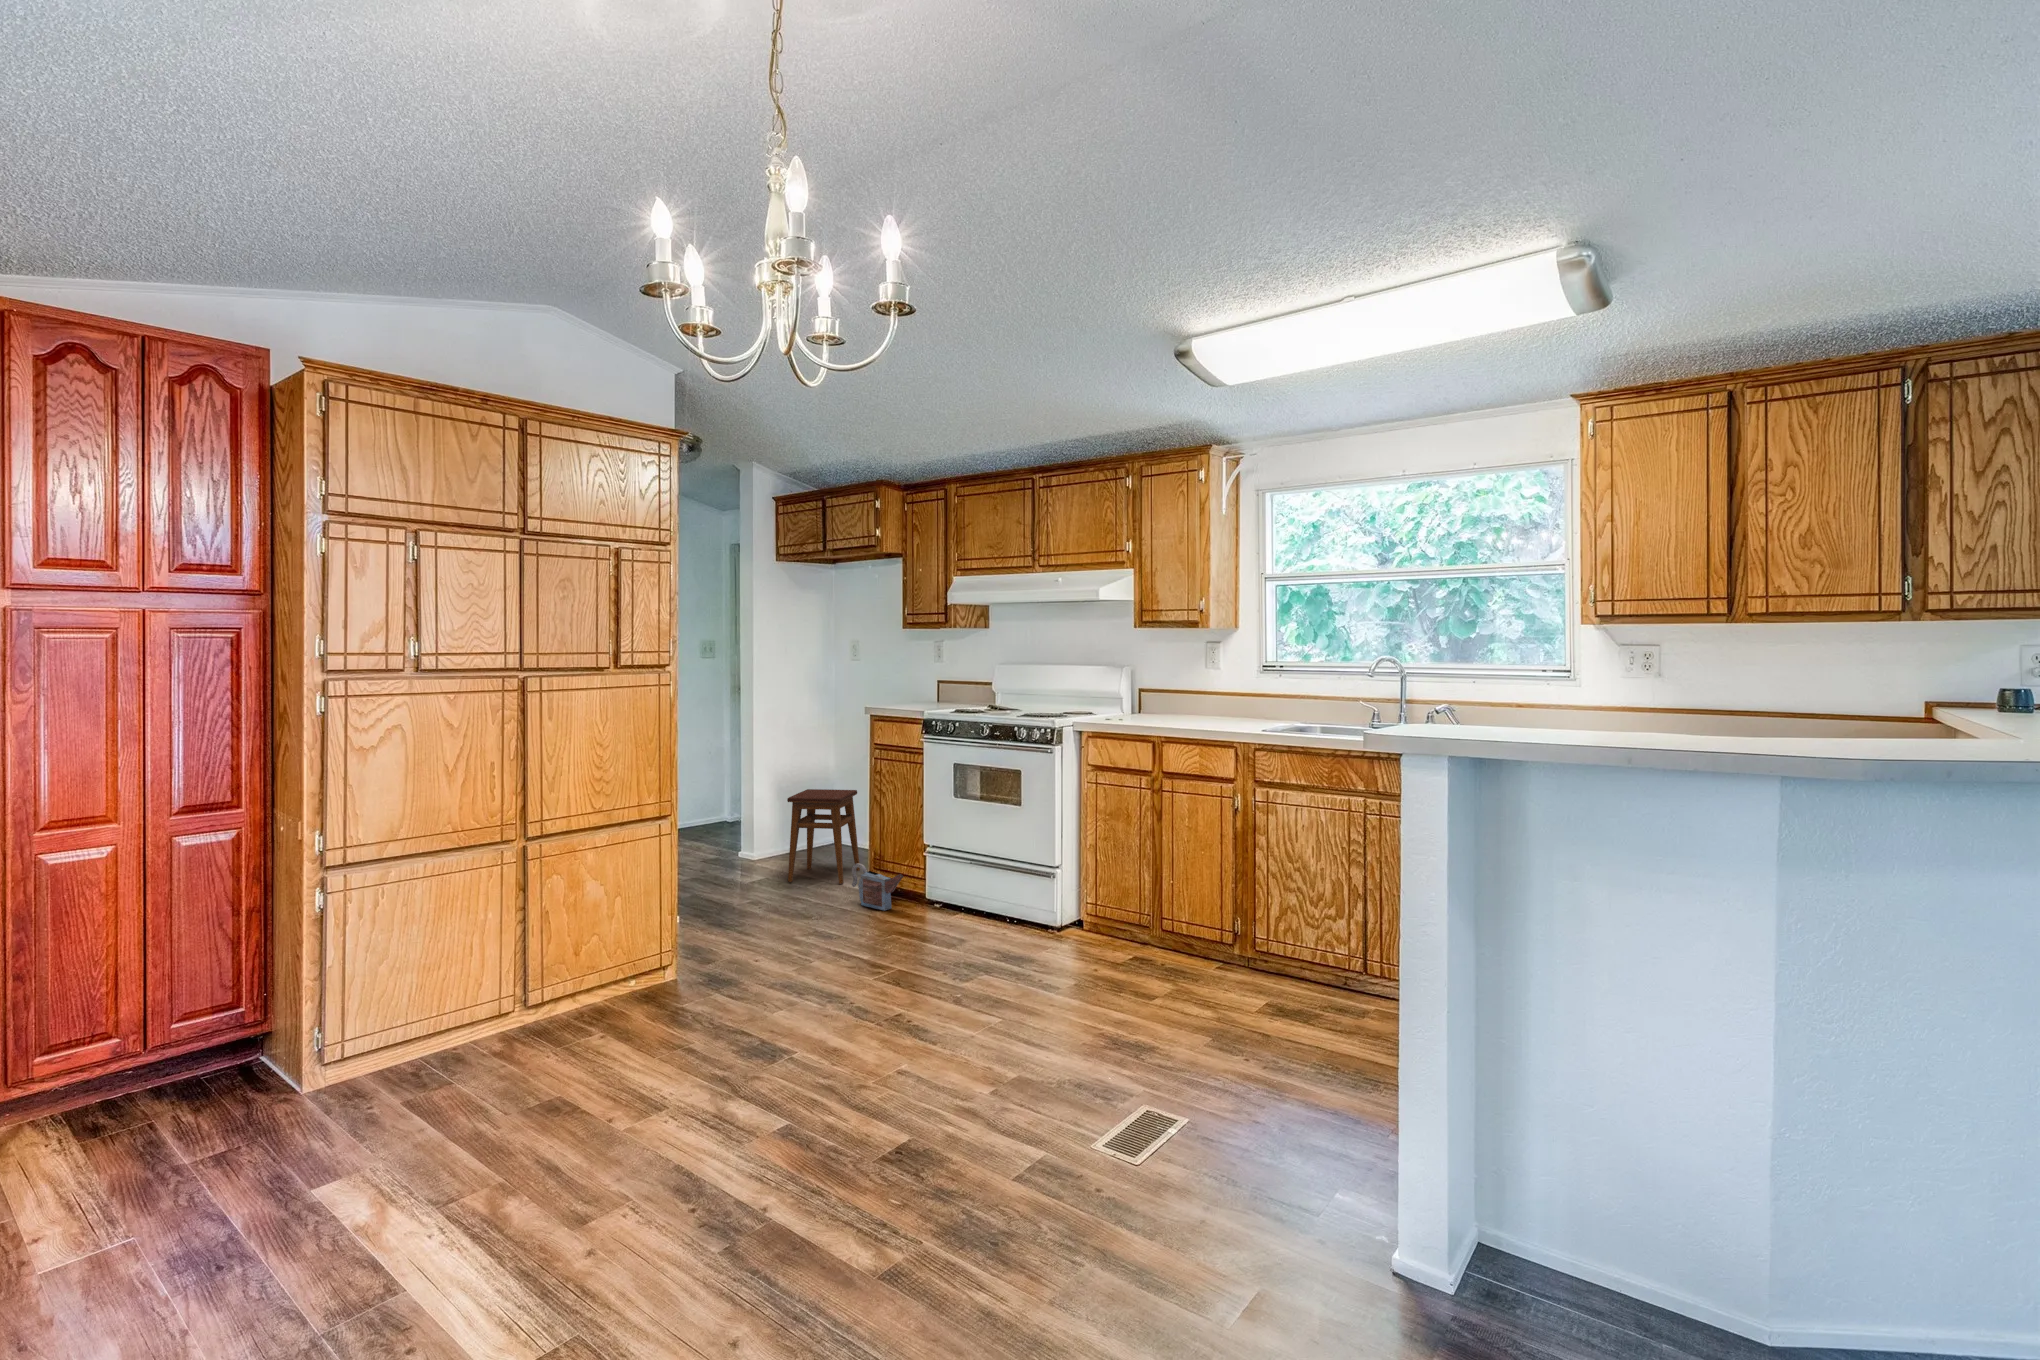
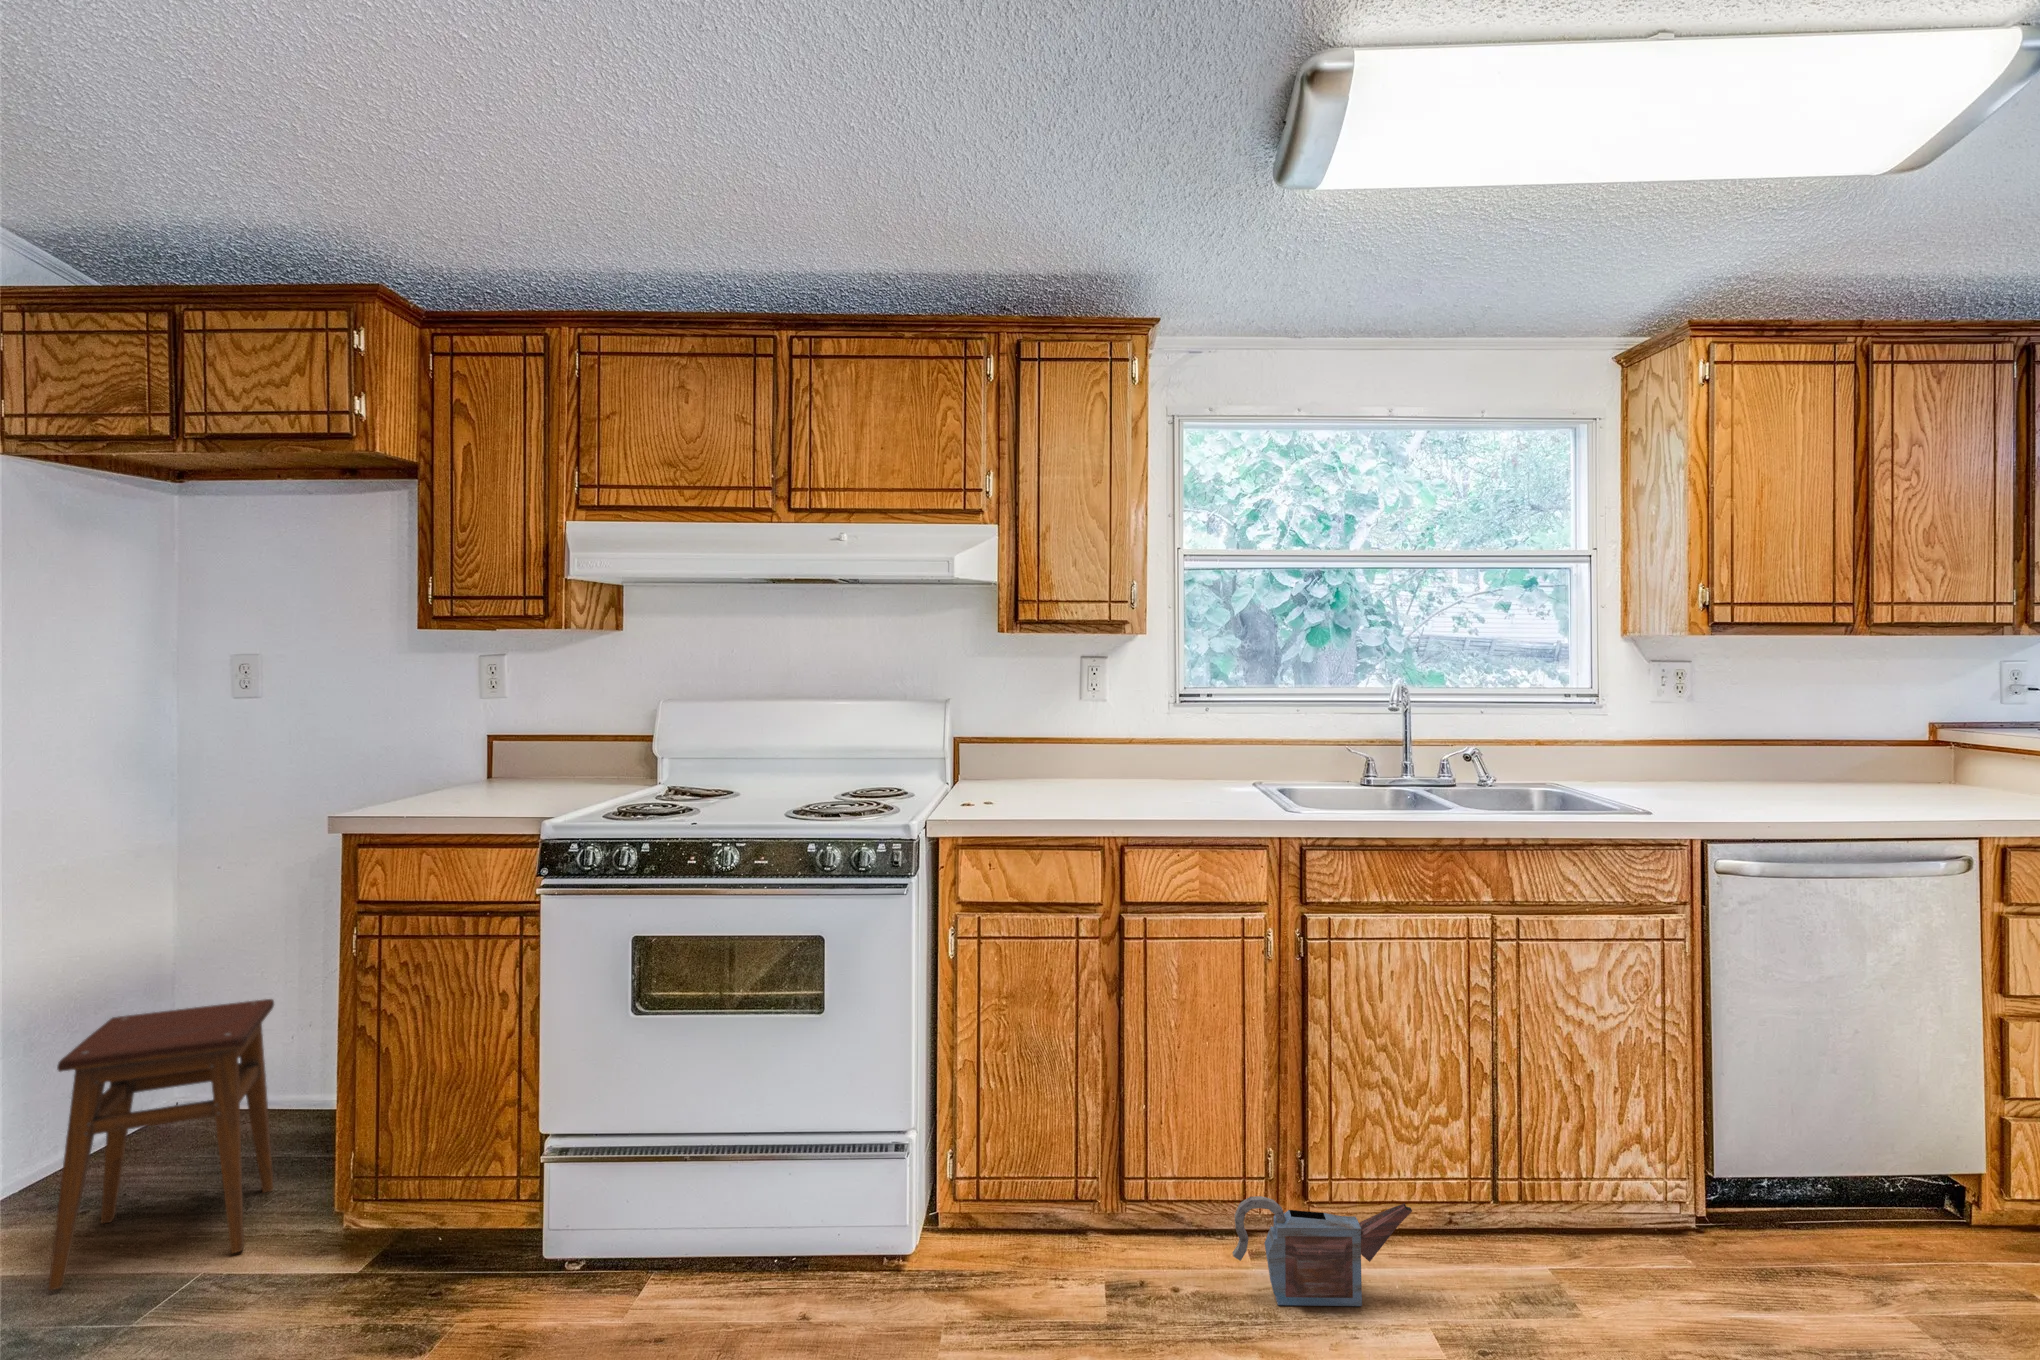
watering can: present [852,863,904,911] -> present [1232,1196,1412,1306]

